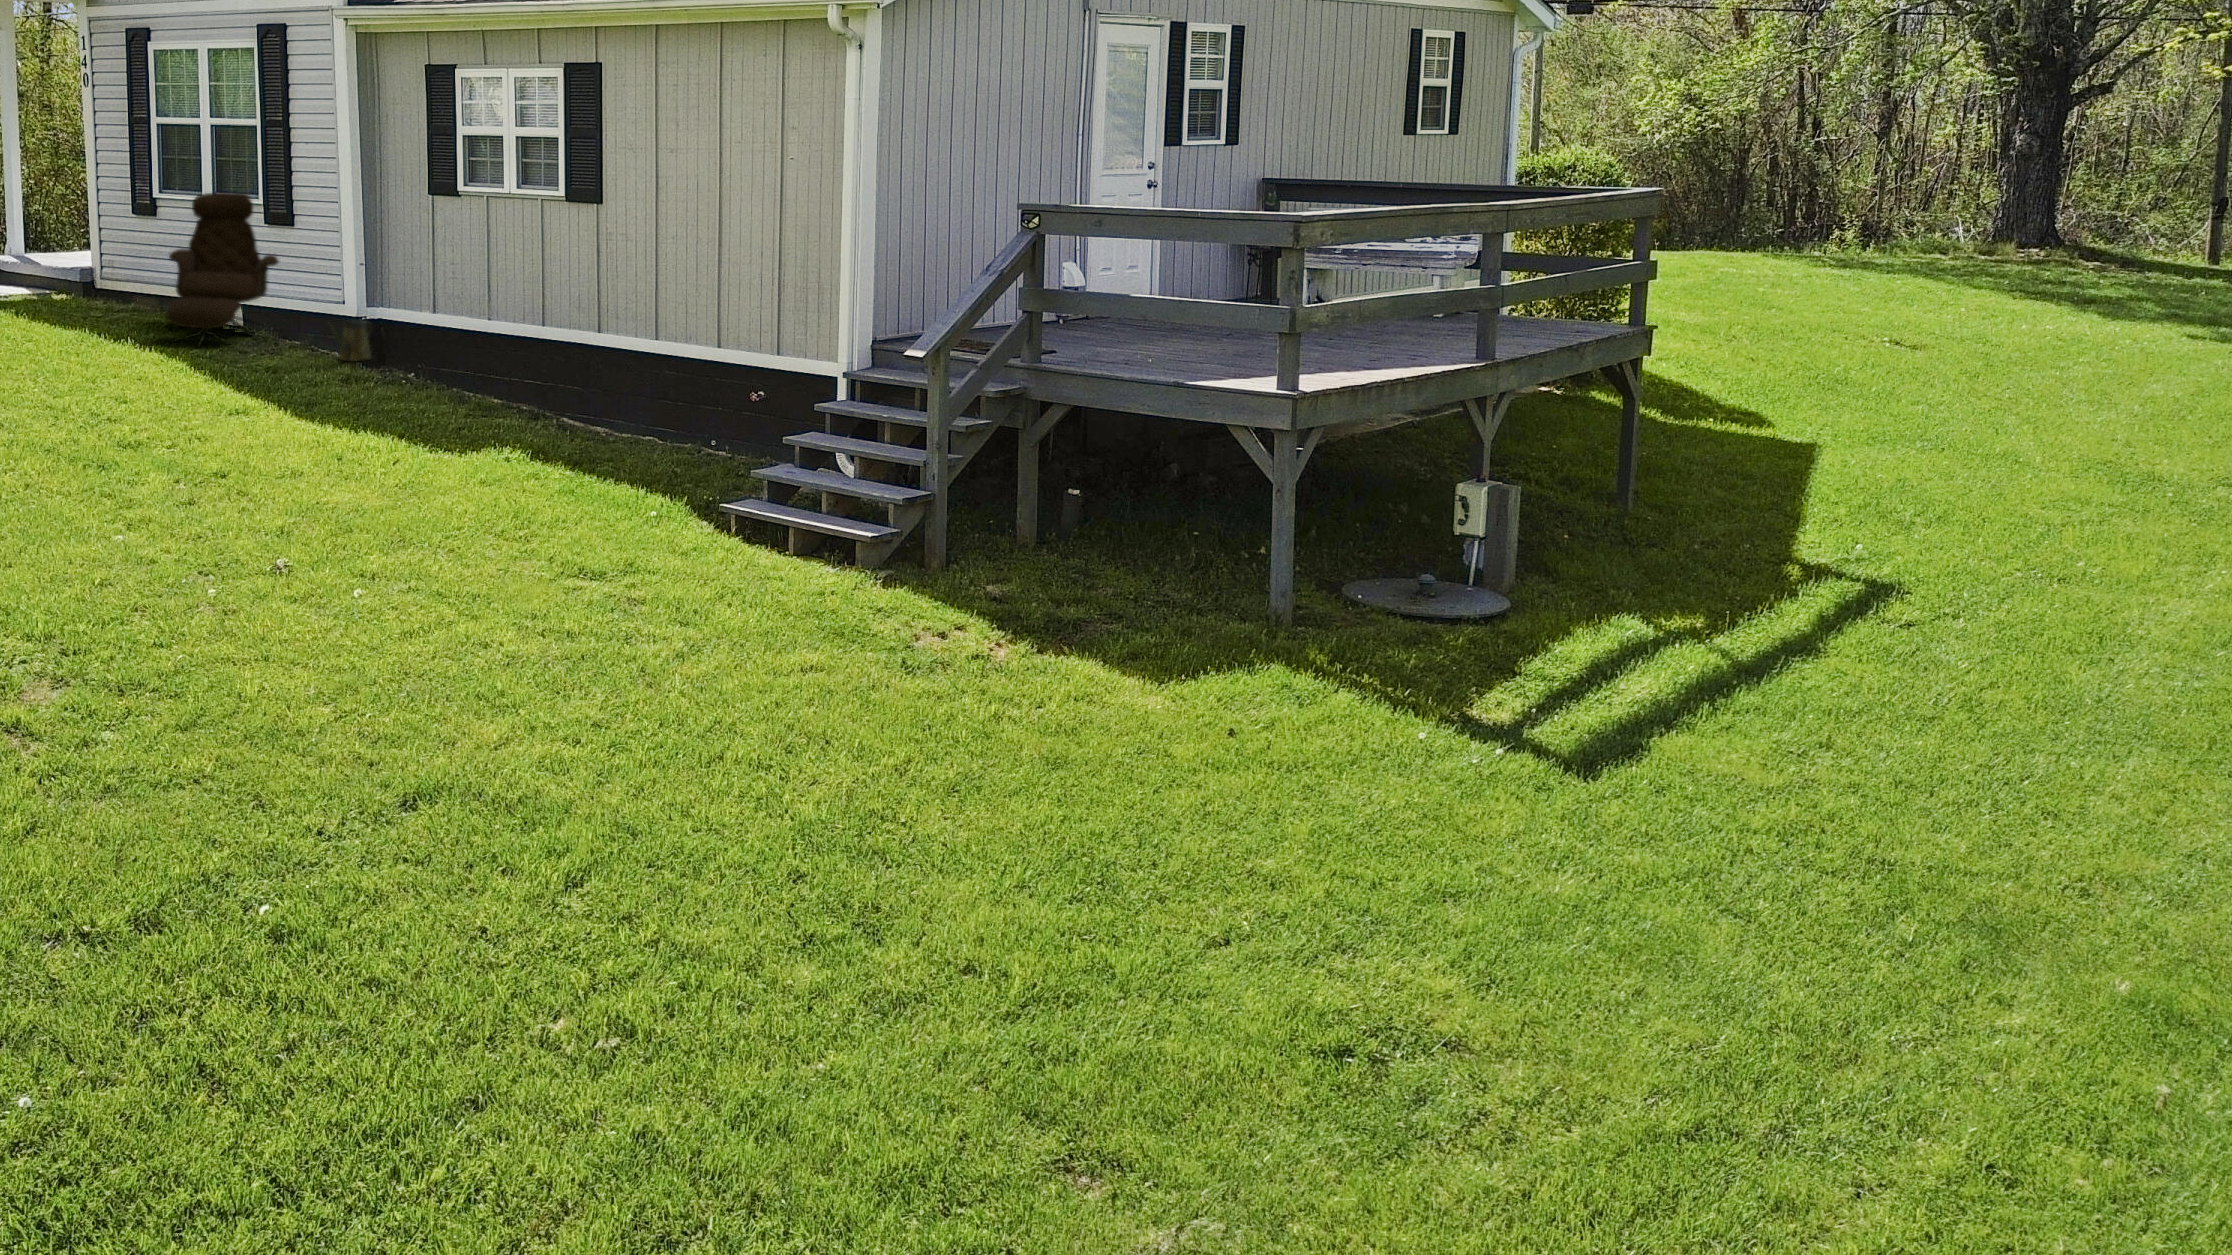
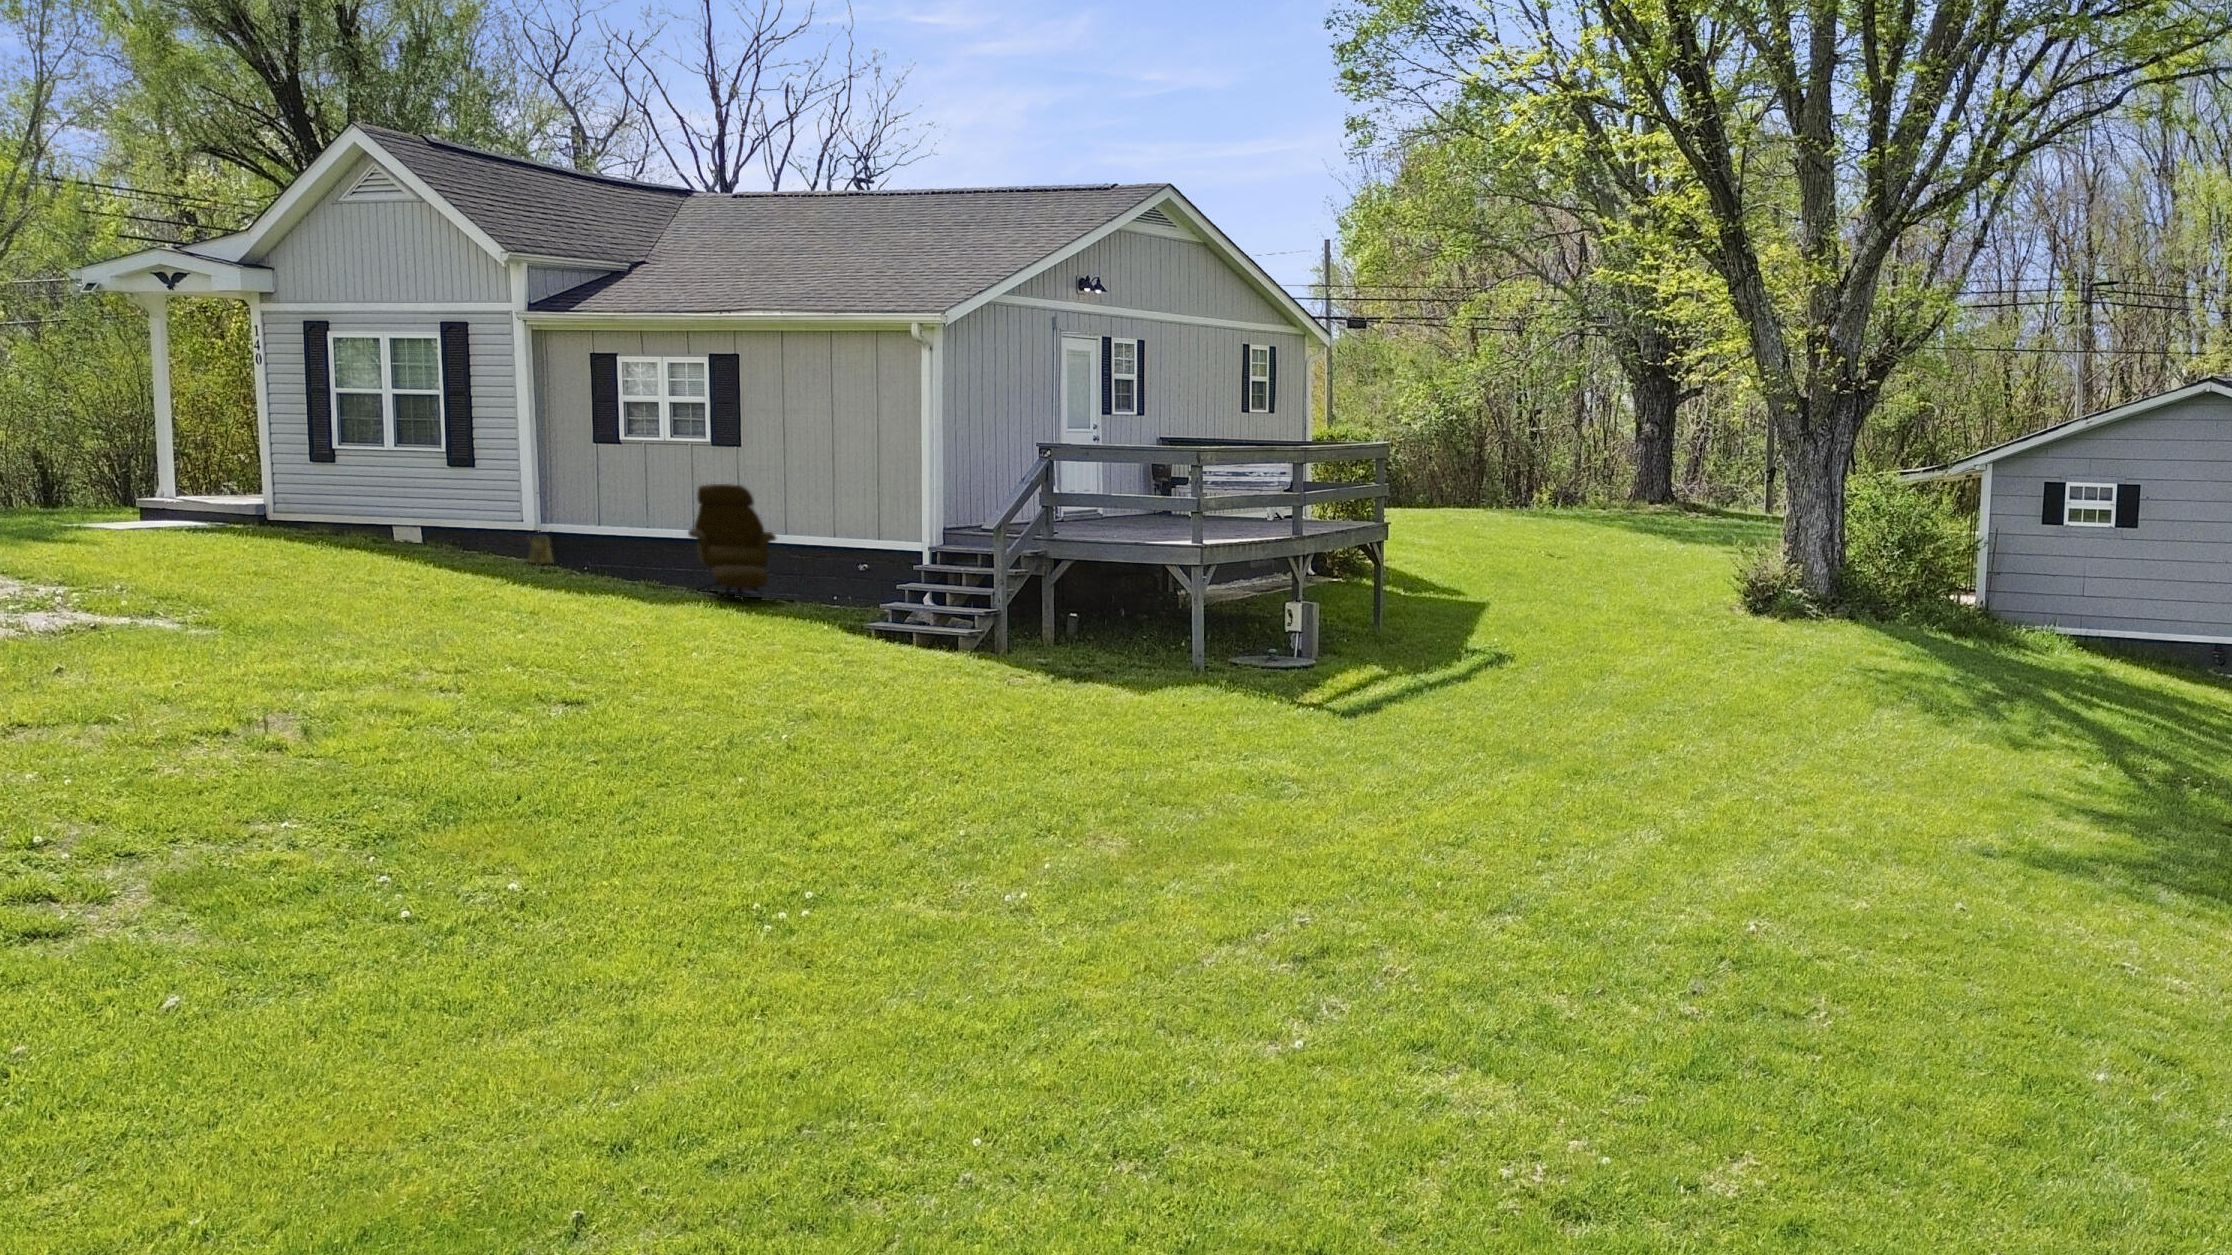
lounge chair: present [167,192,279,346] -> present [688,484,777,602]

